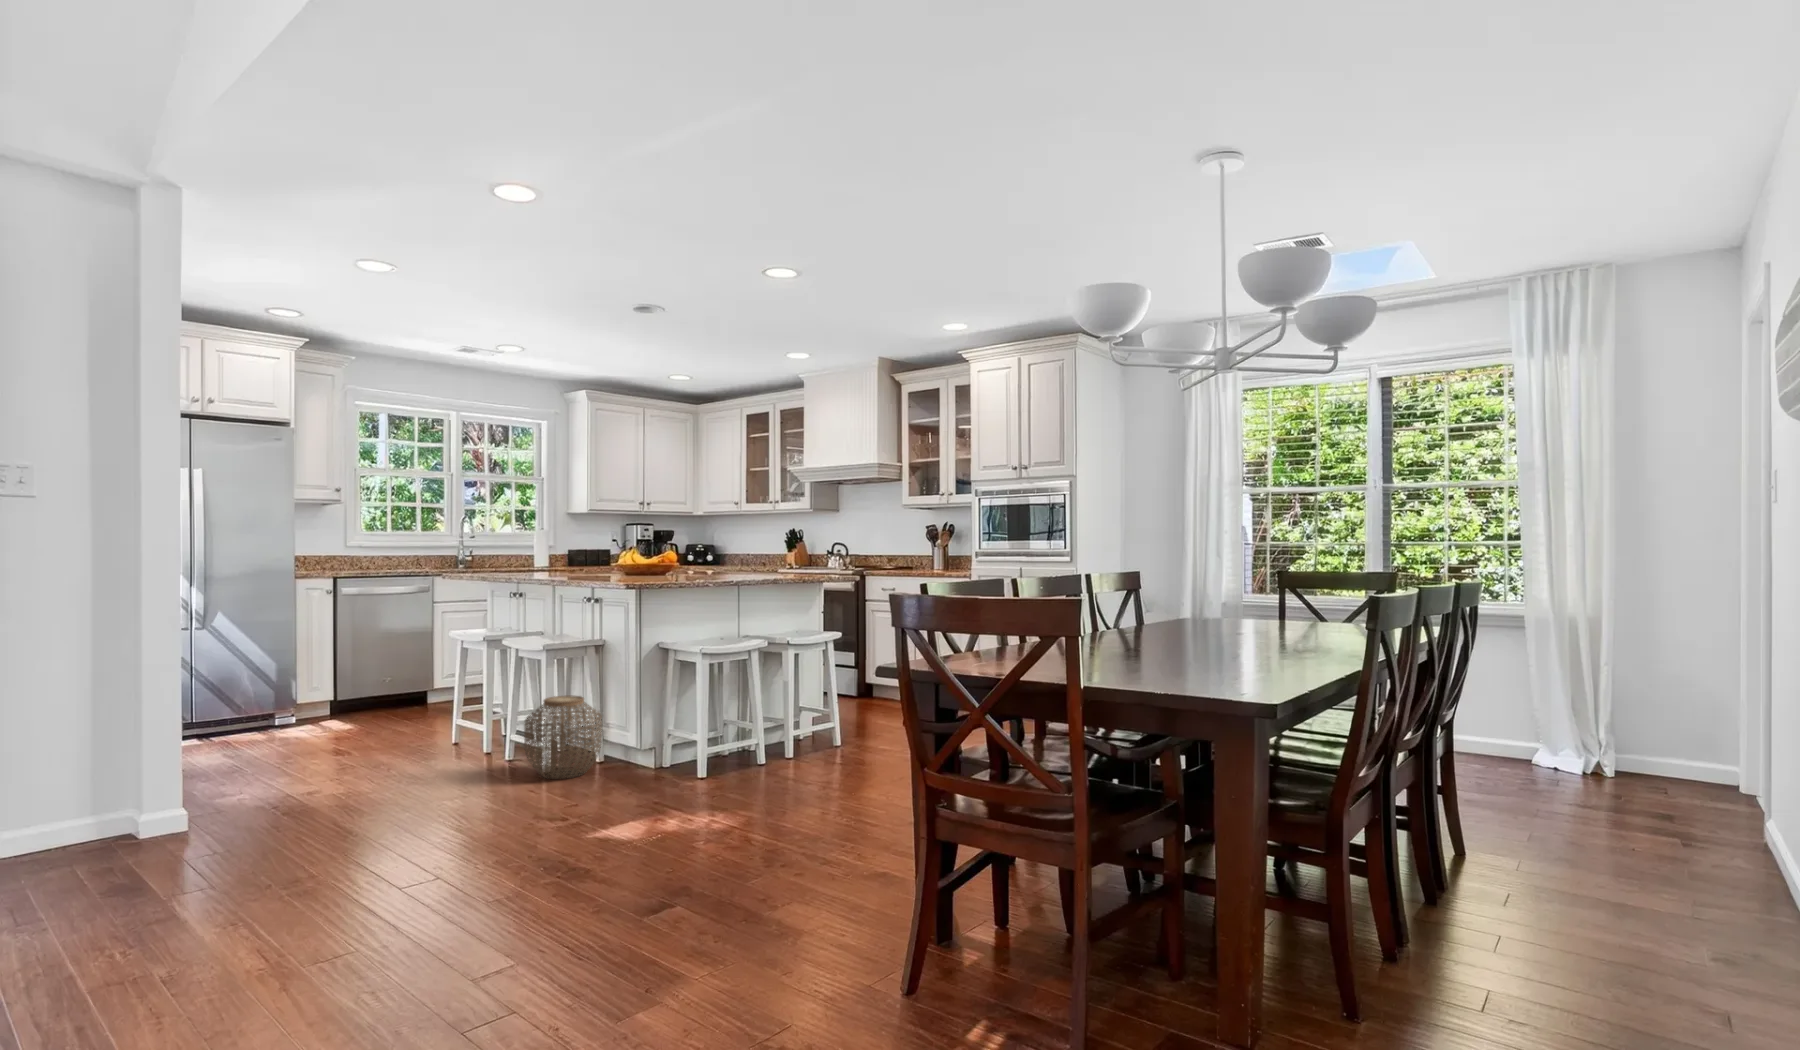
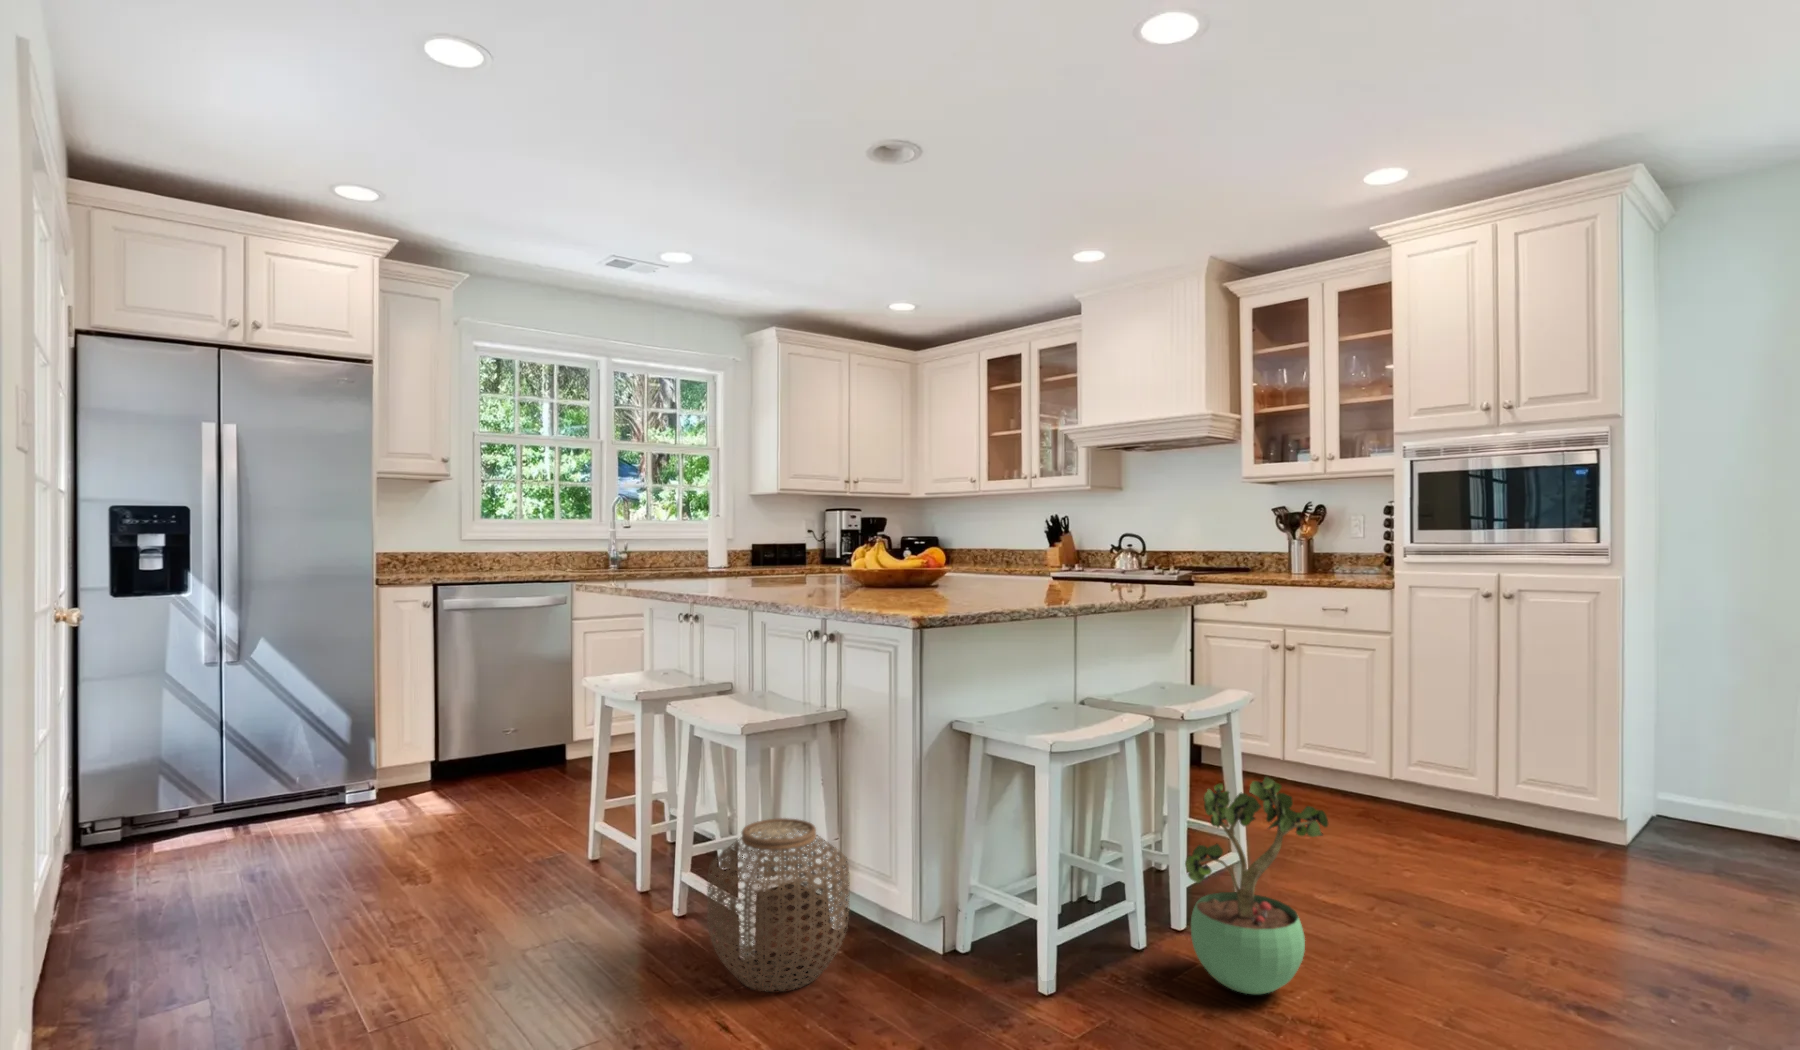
potted plant: none [771,664,840,770] -> present [1185,776,1328,994]

